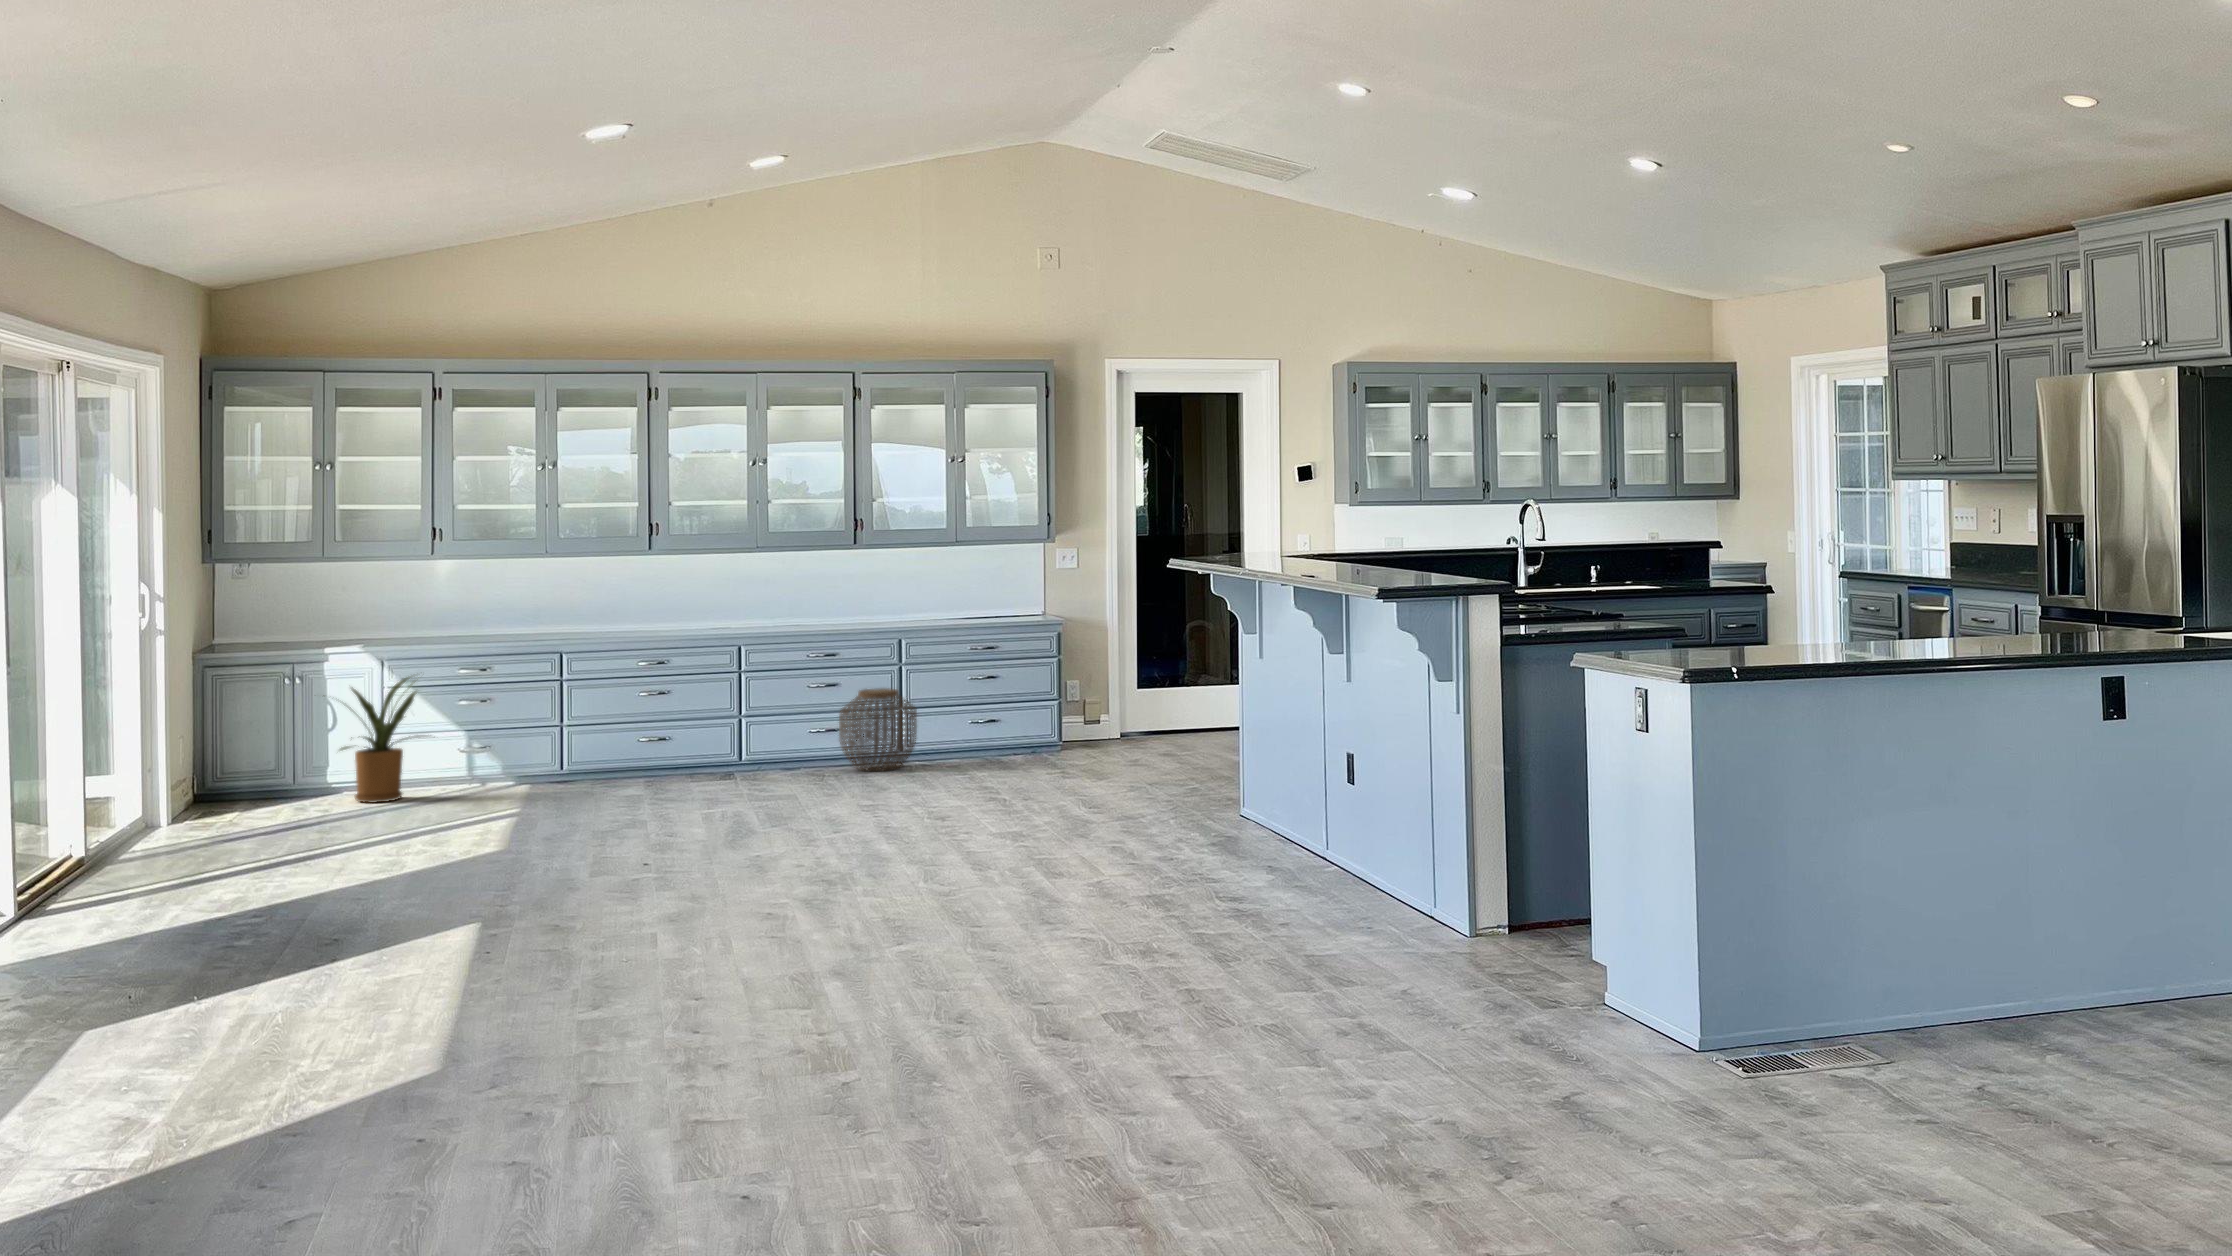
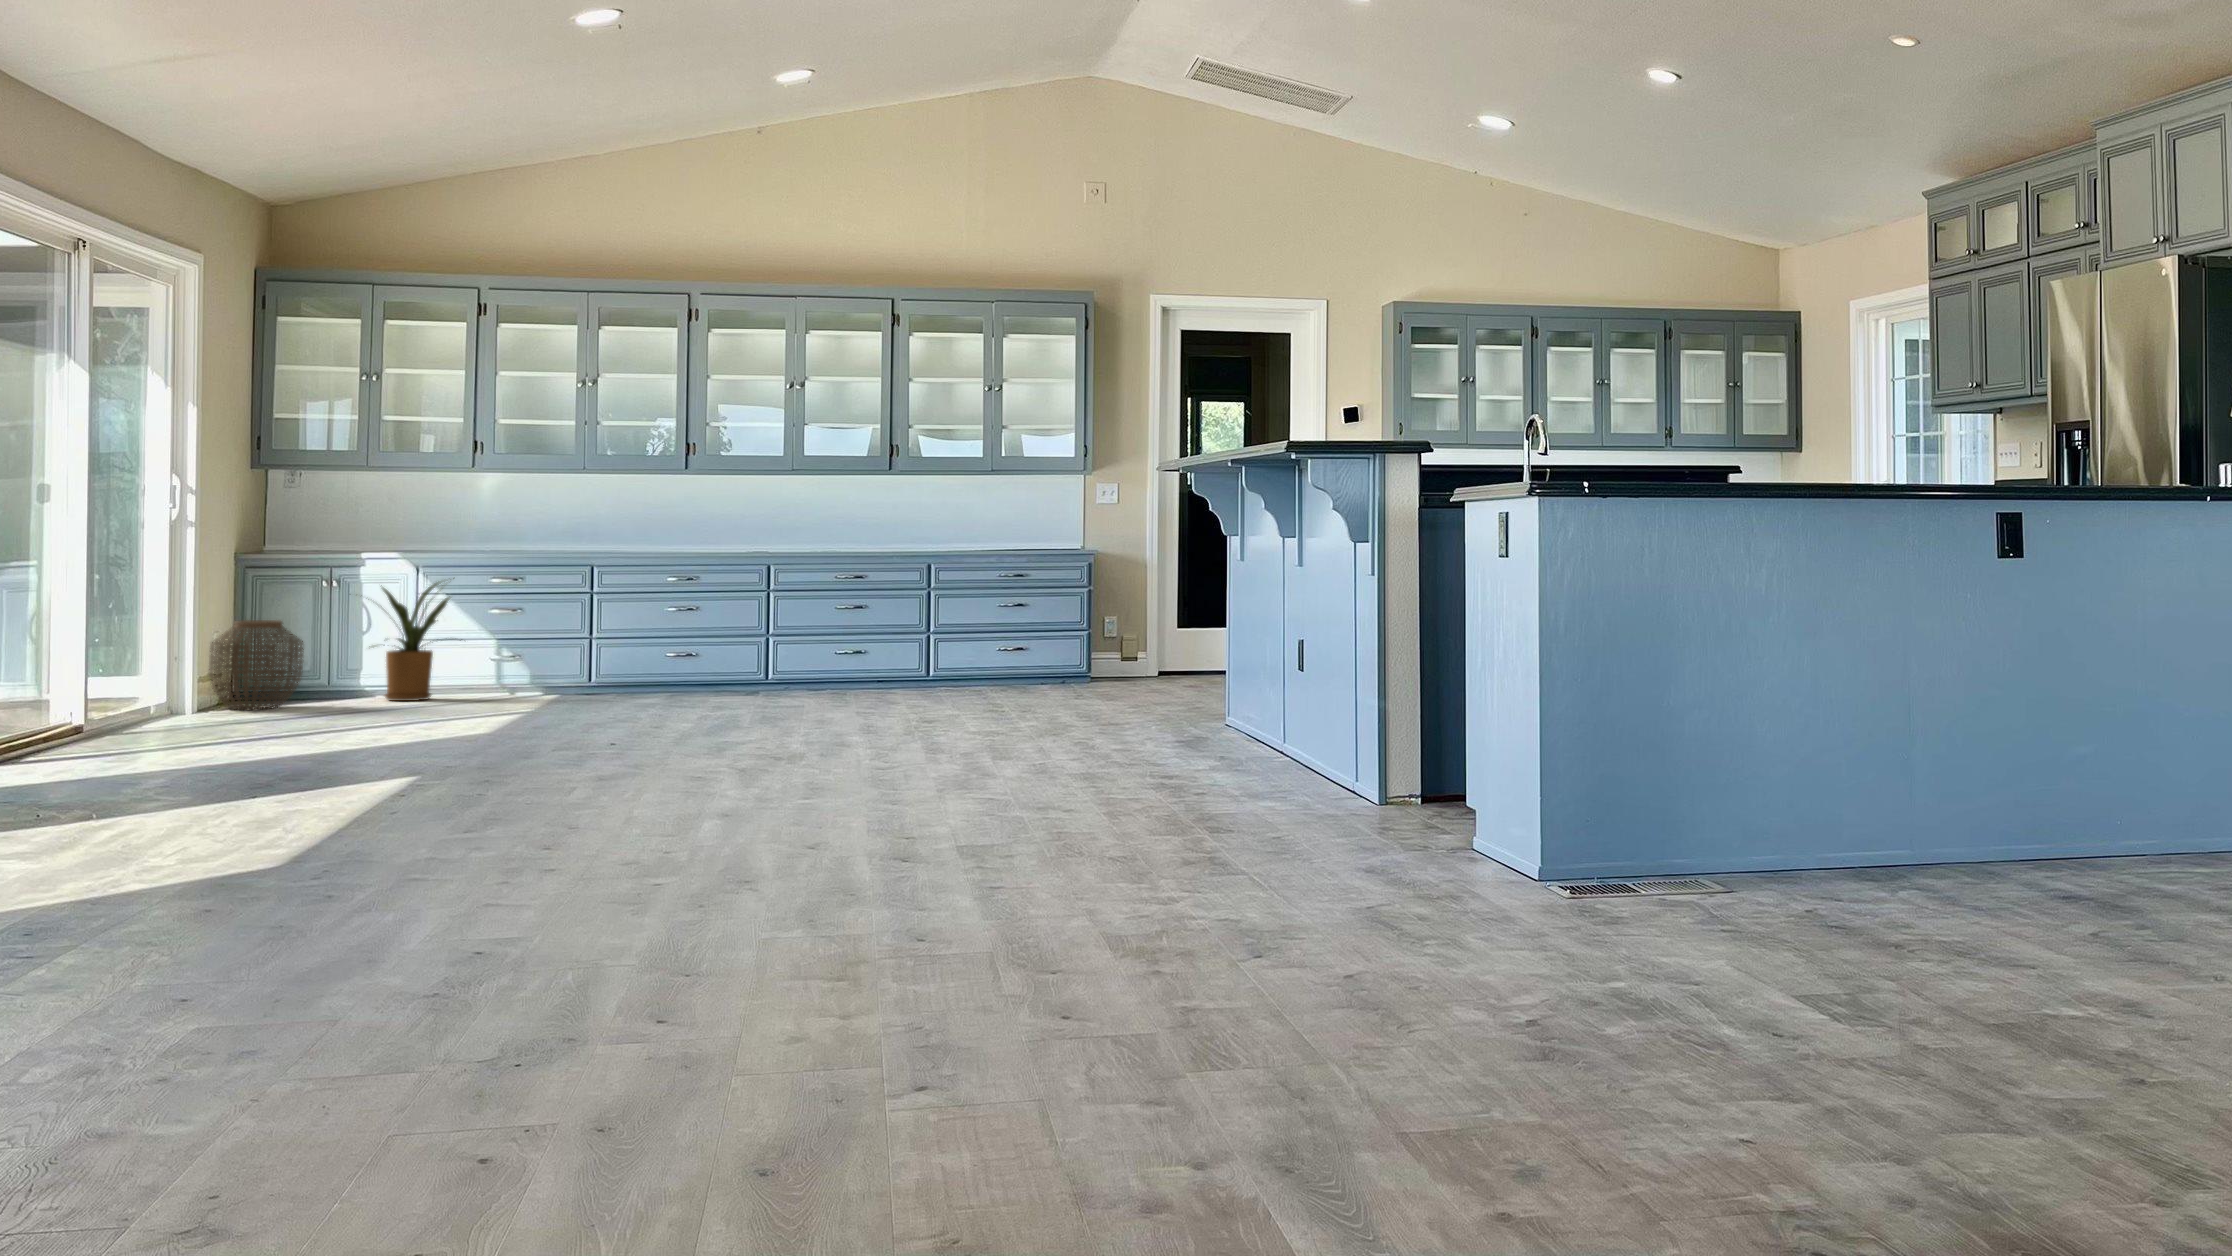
woven basket: present [839,688,917,771] -> present [209,620,304,710]

